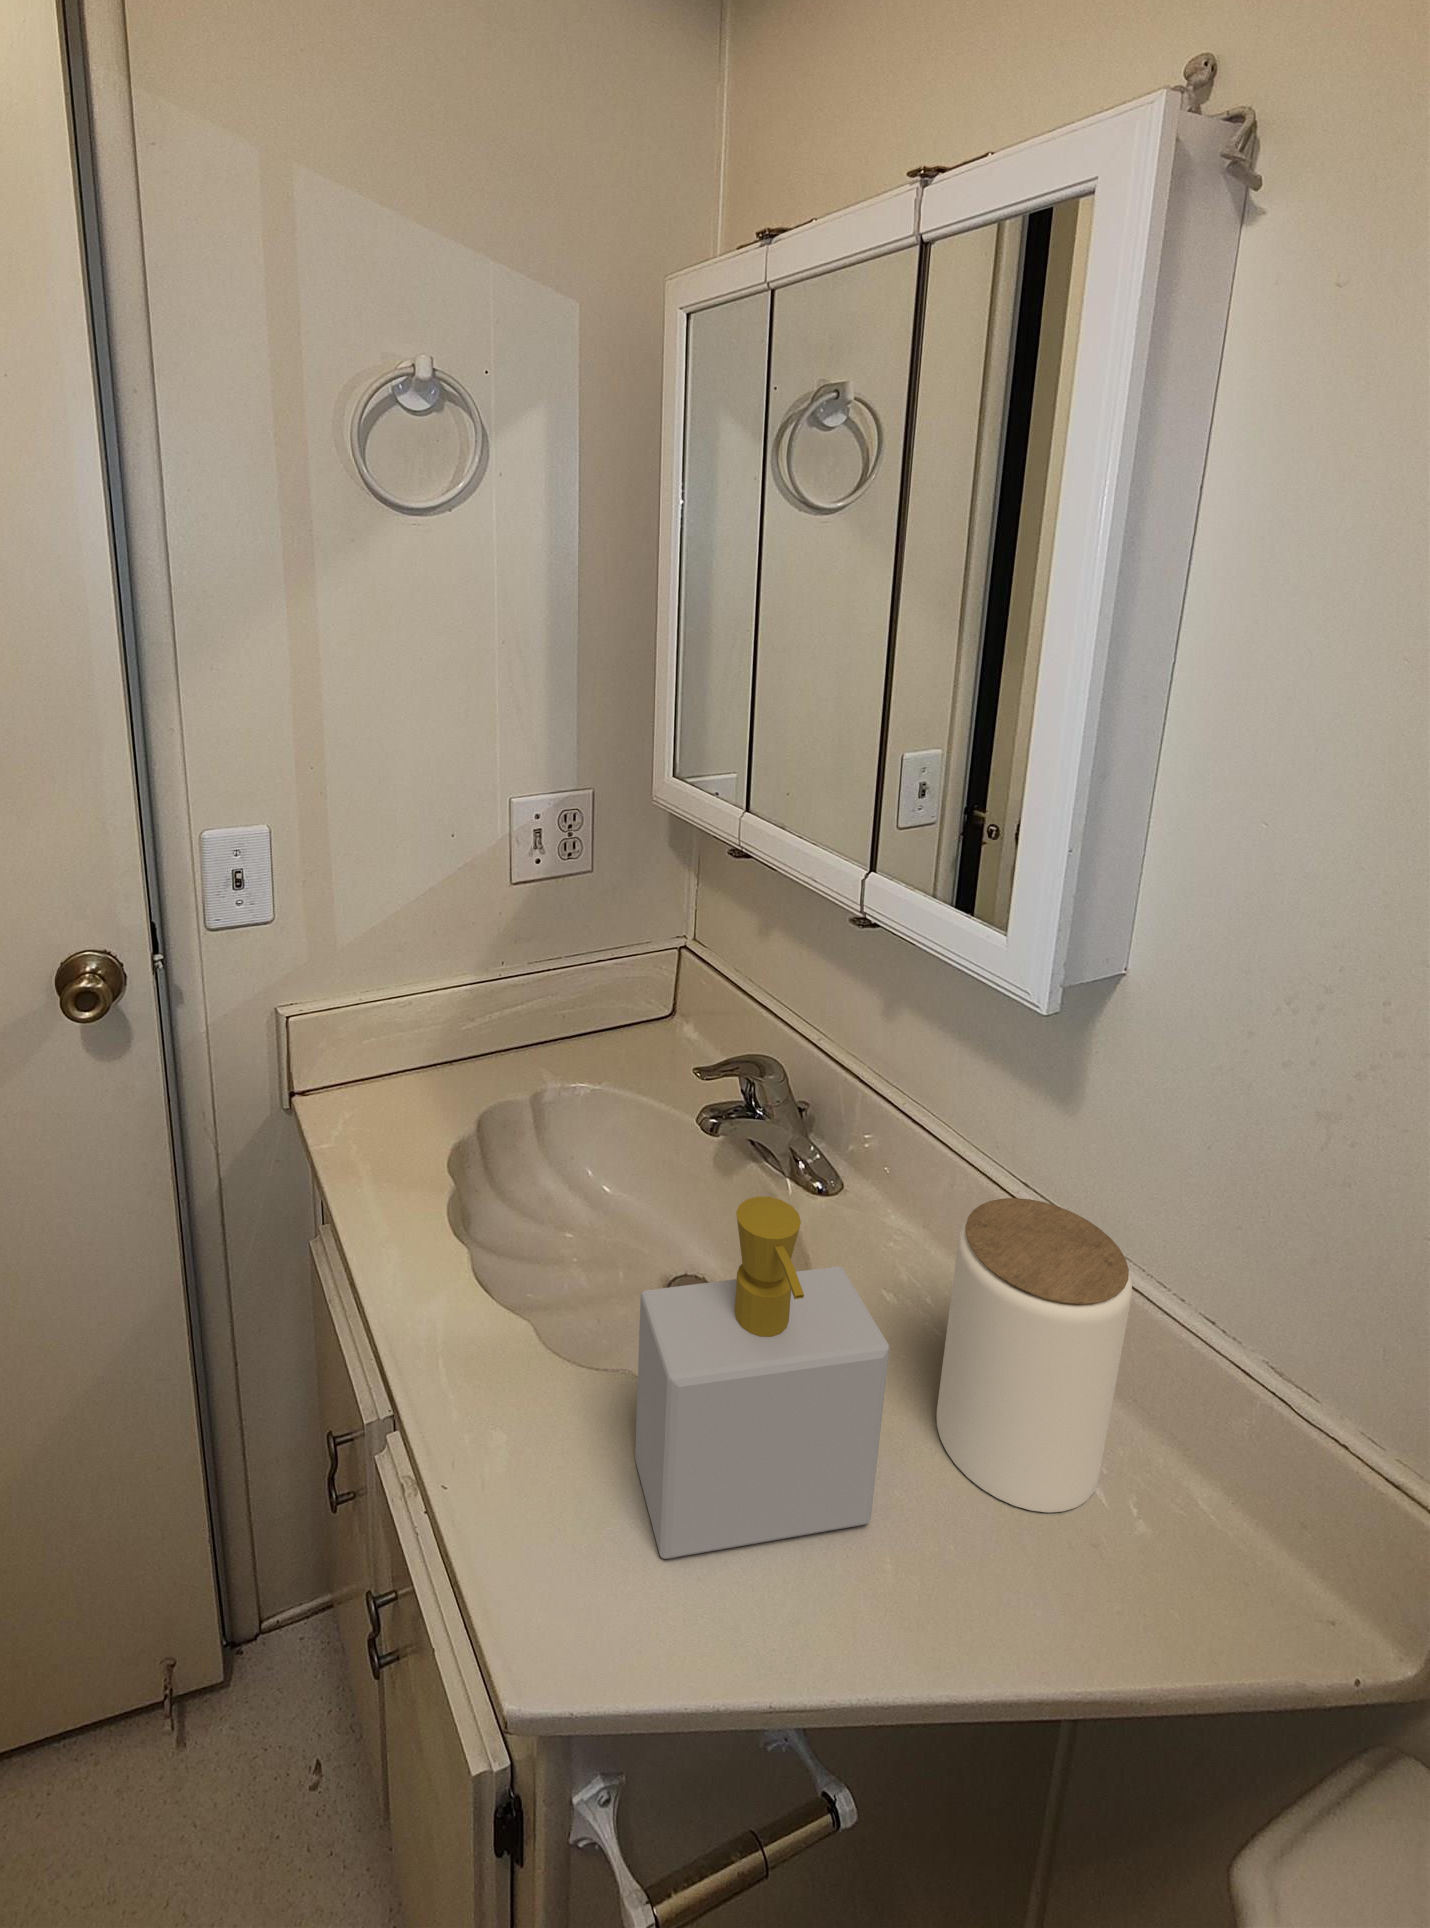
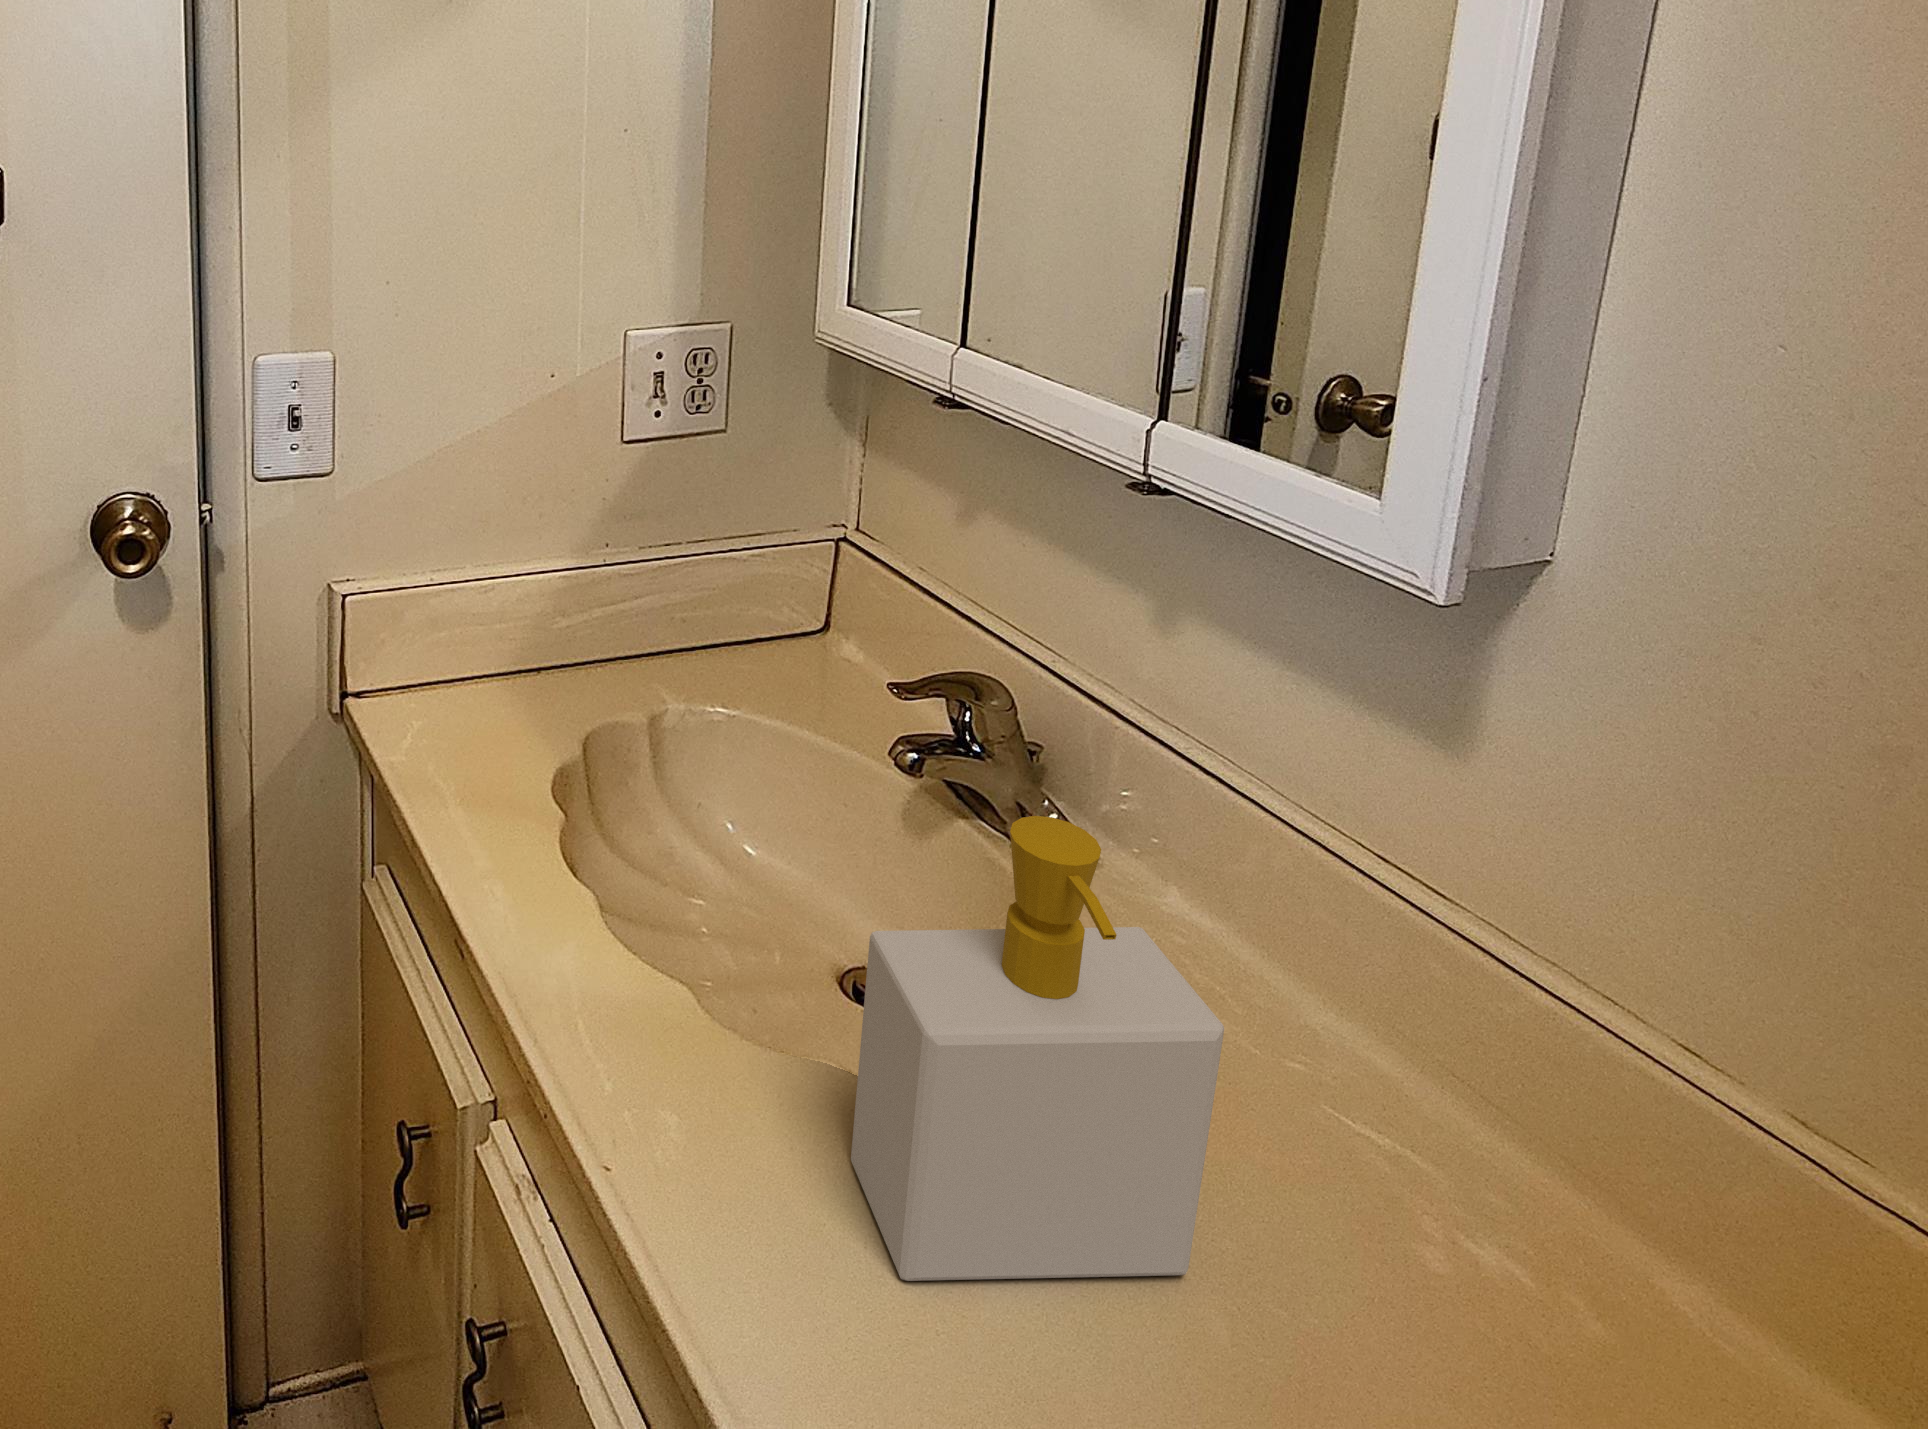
jar: present [936,1198,1132,1513] -> none [1268,862,1579,1296]

